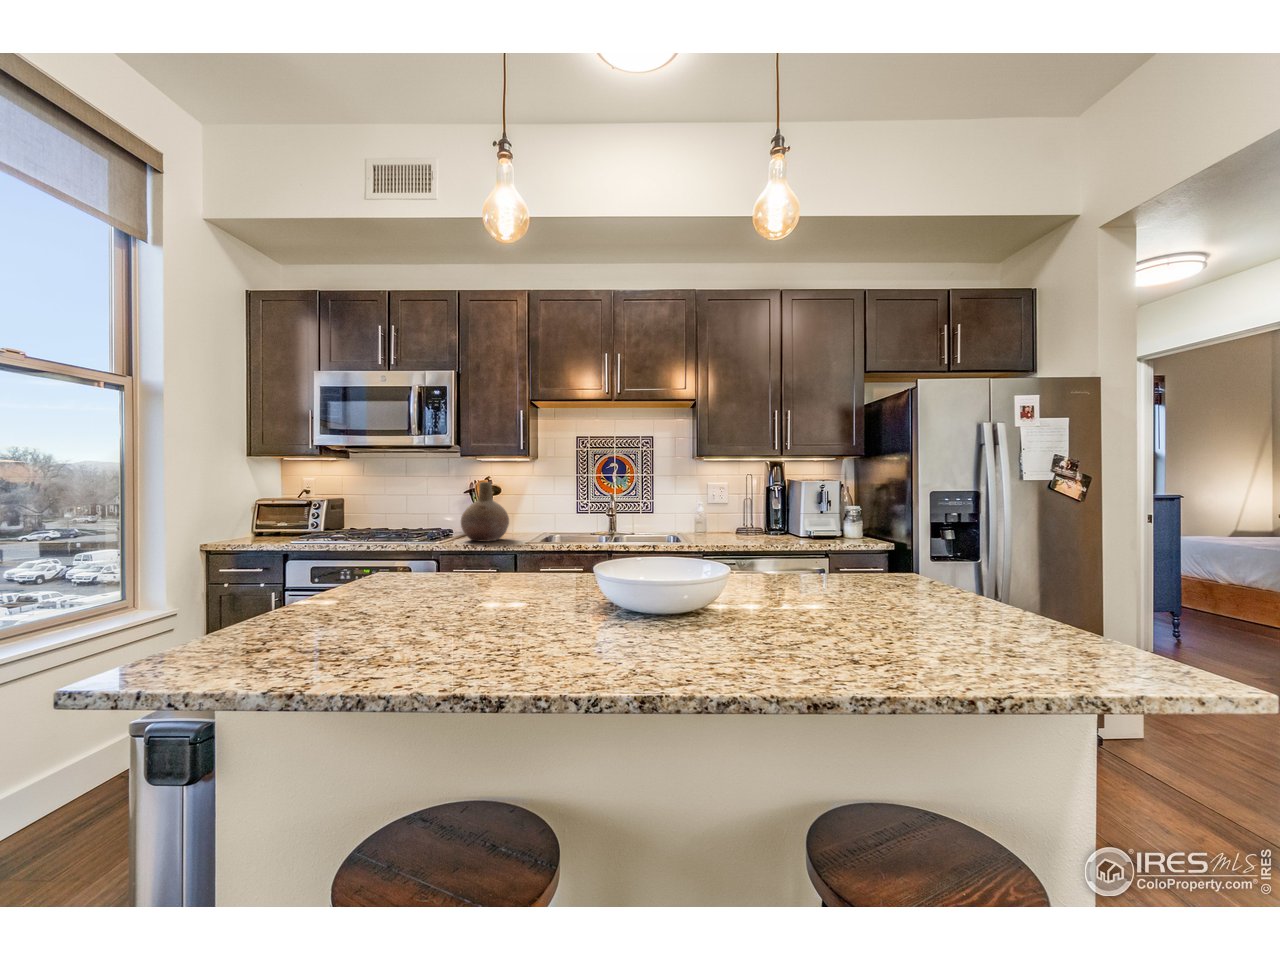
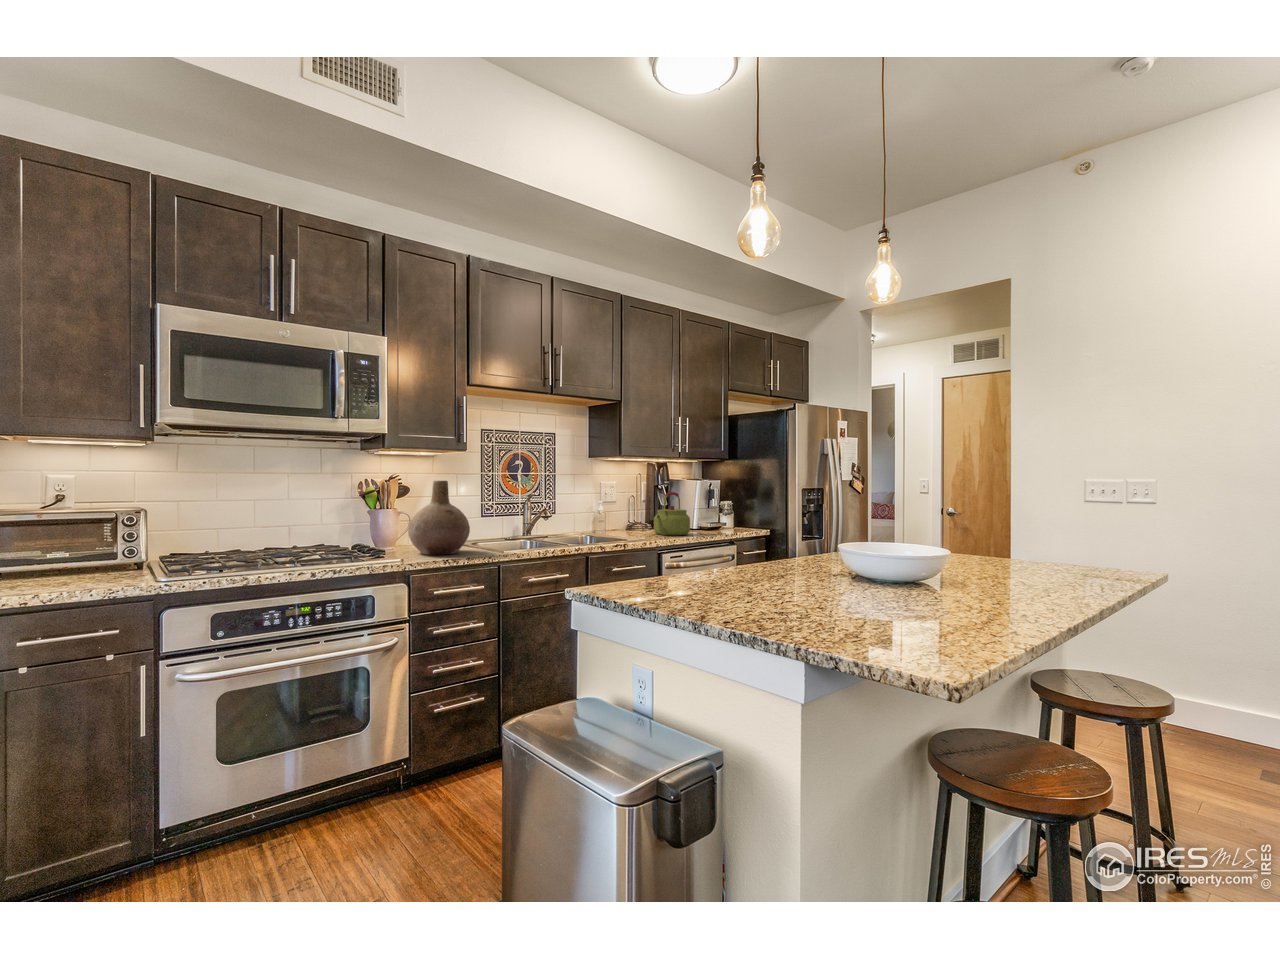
kettle: none [738,494,788,542] -> present [654,492,690,535]

